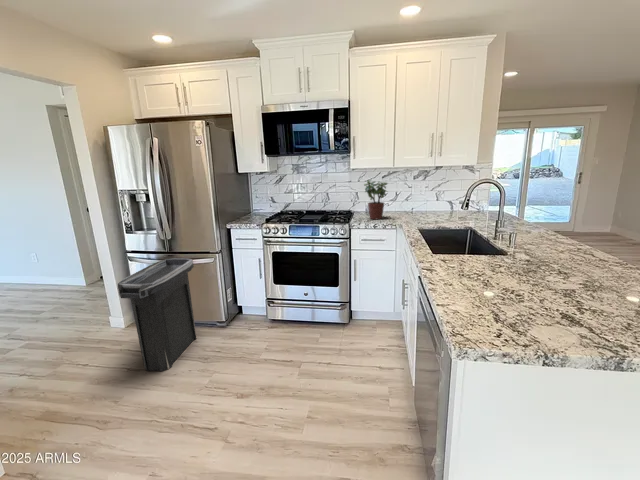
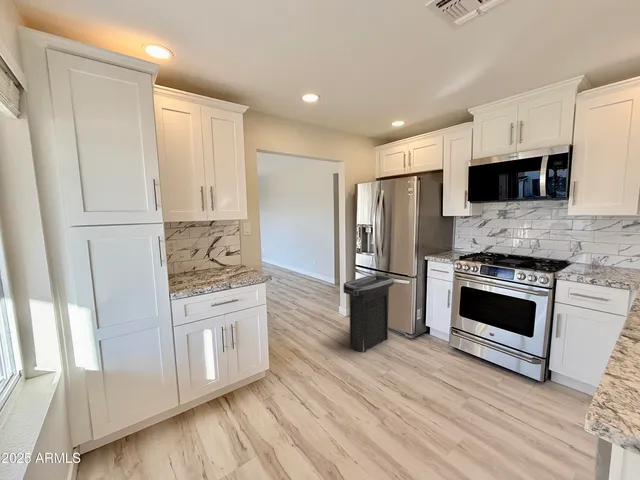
potted plant: present [364,180,387,219] -> none [583,228,623,275]

